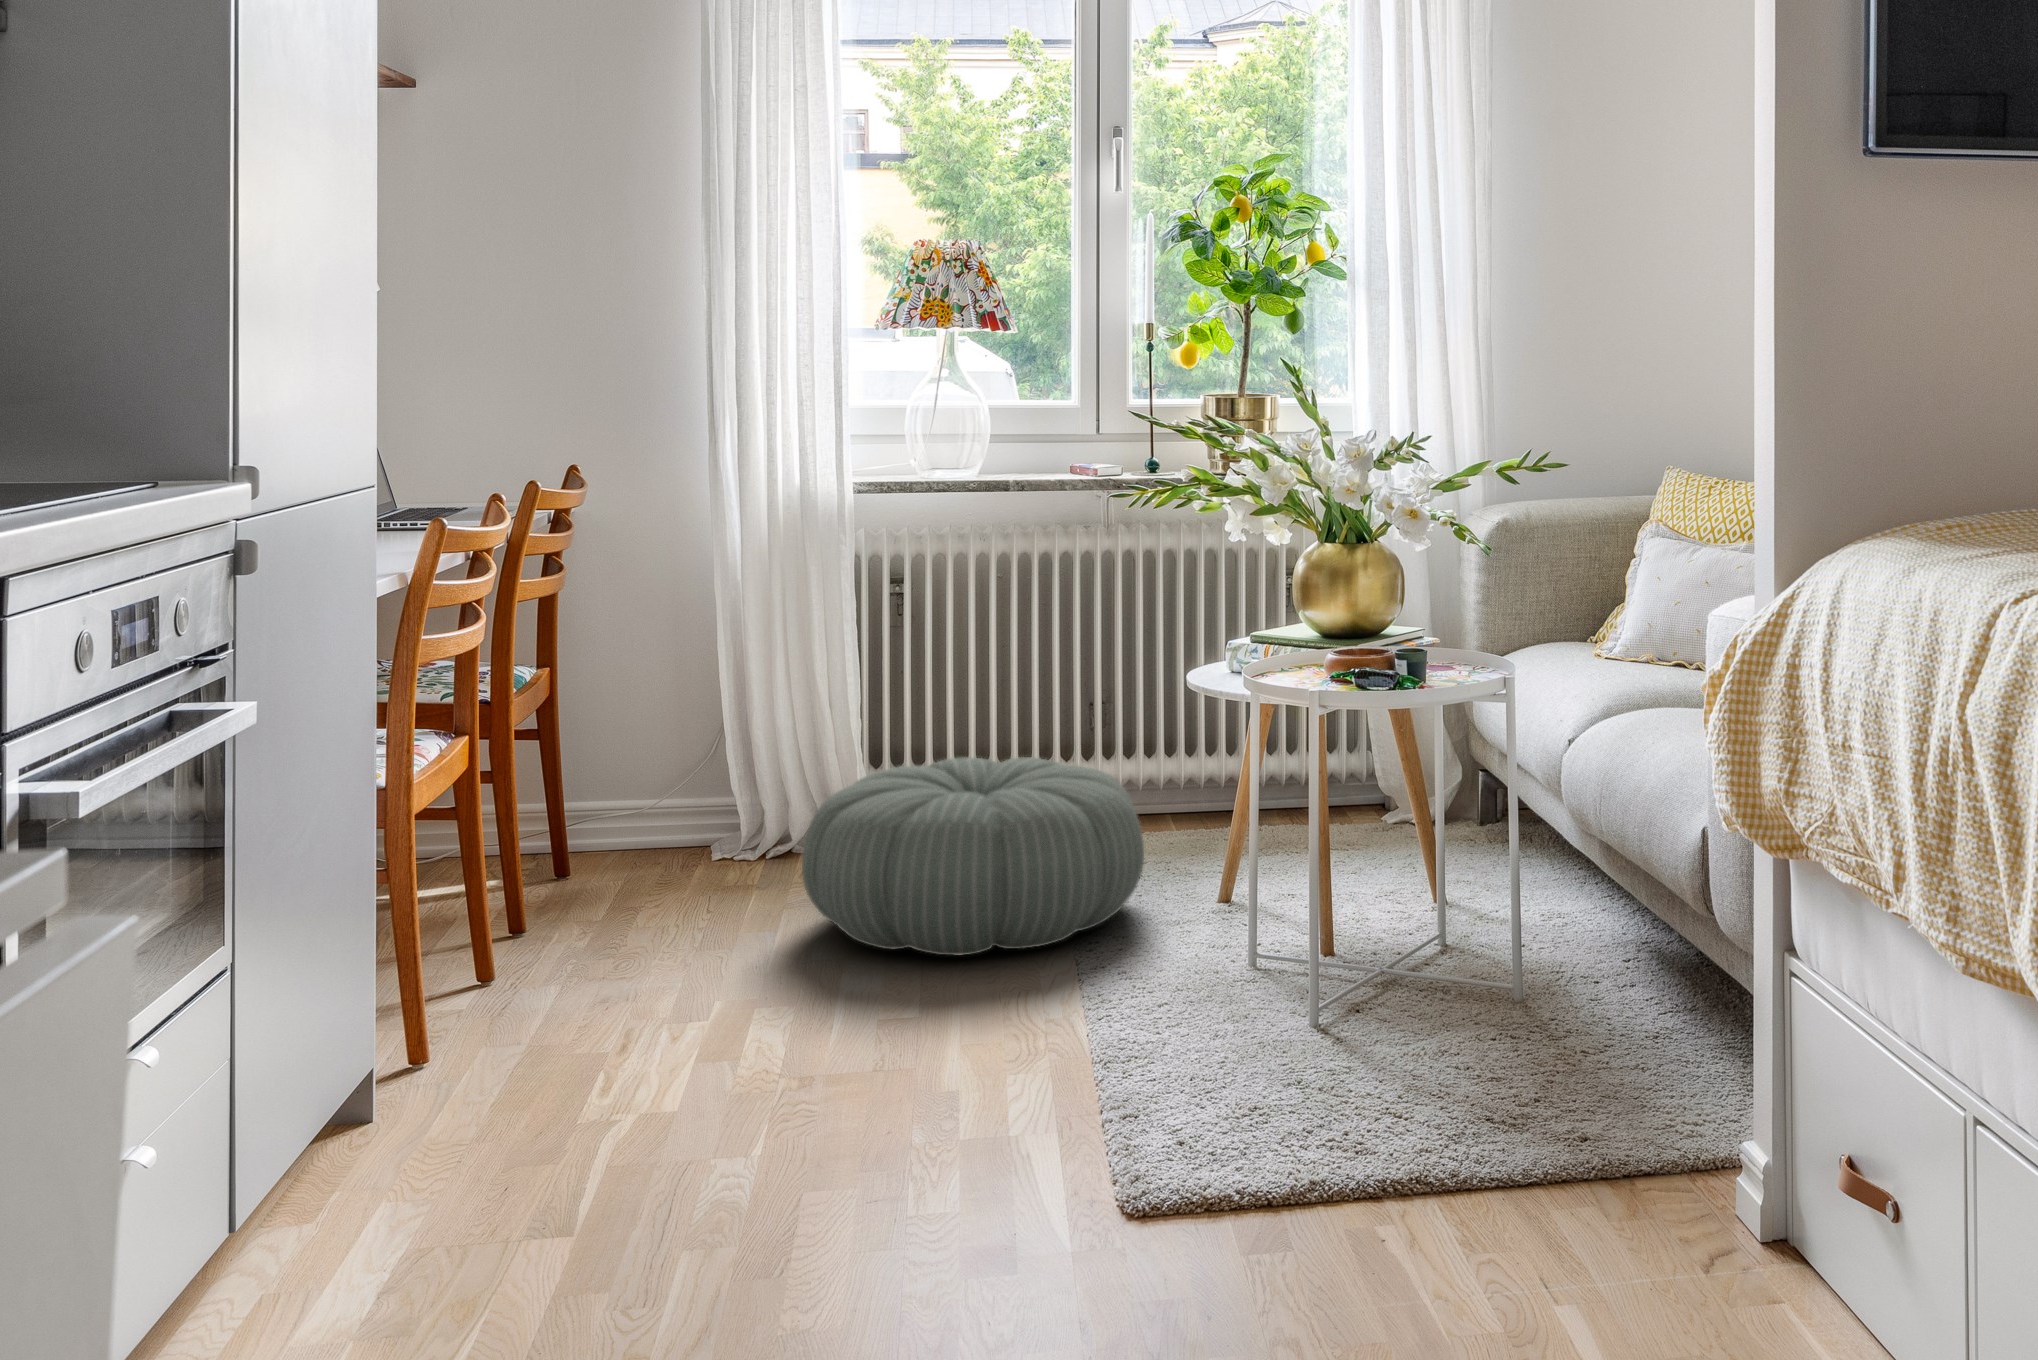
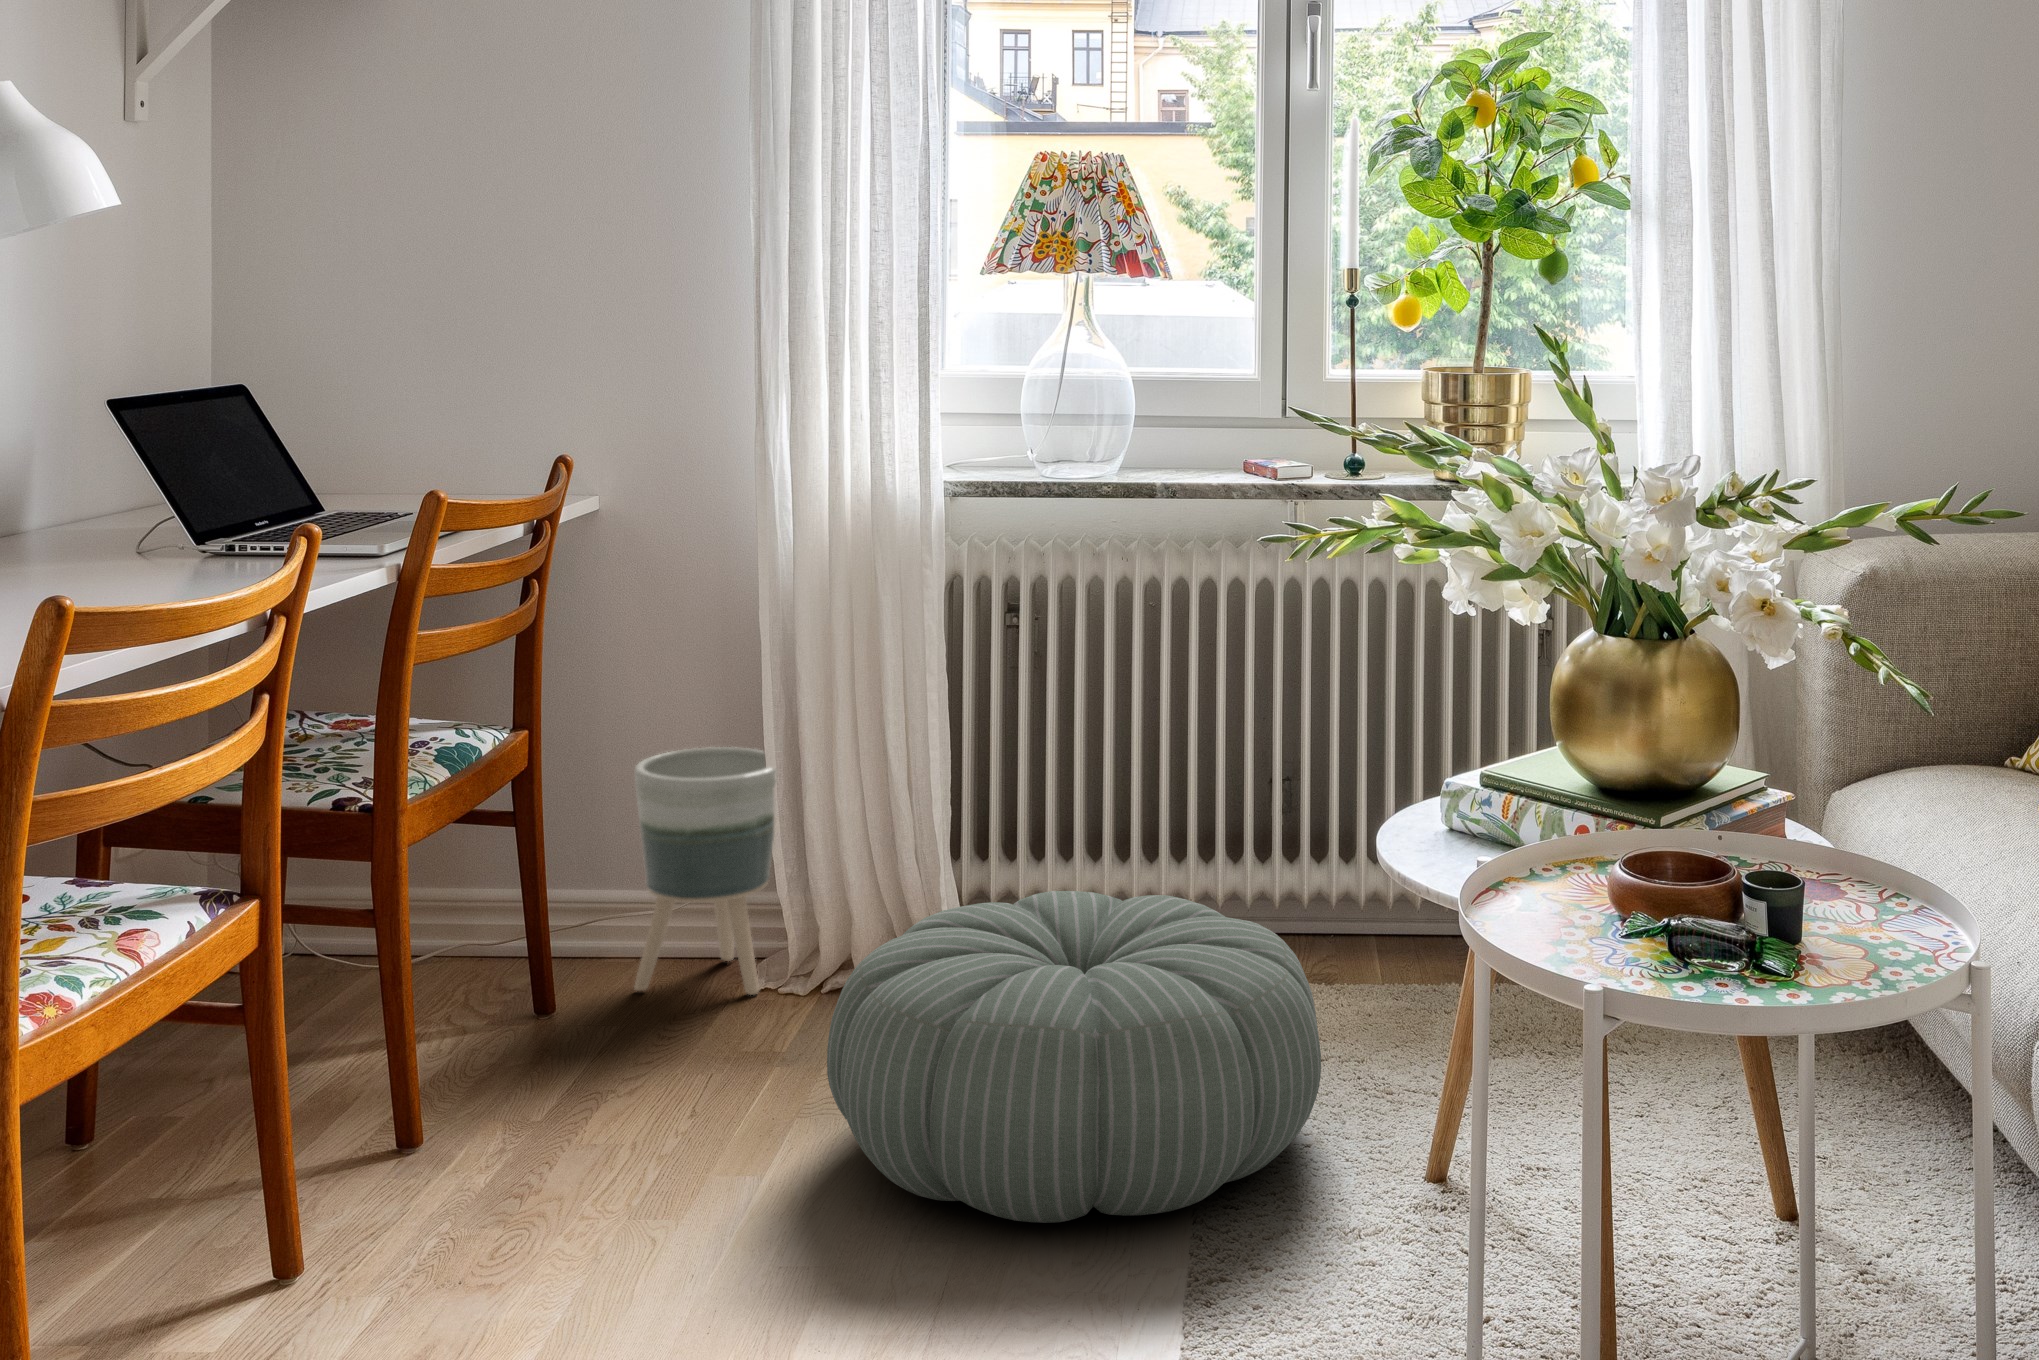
planter: none [619,686,732,865] -> present [634,747,776,995]

